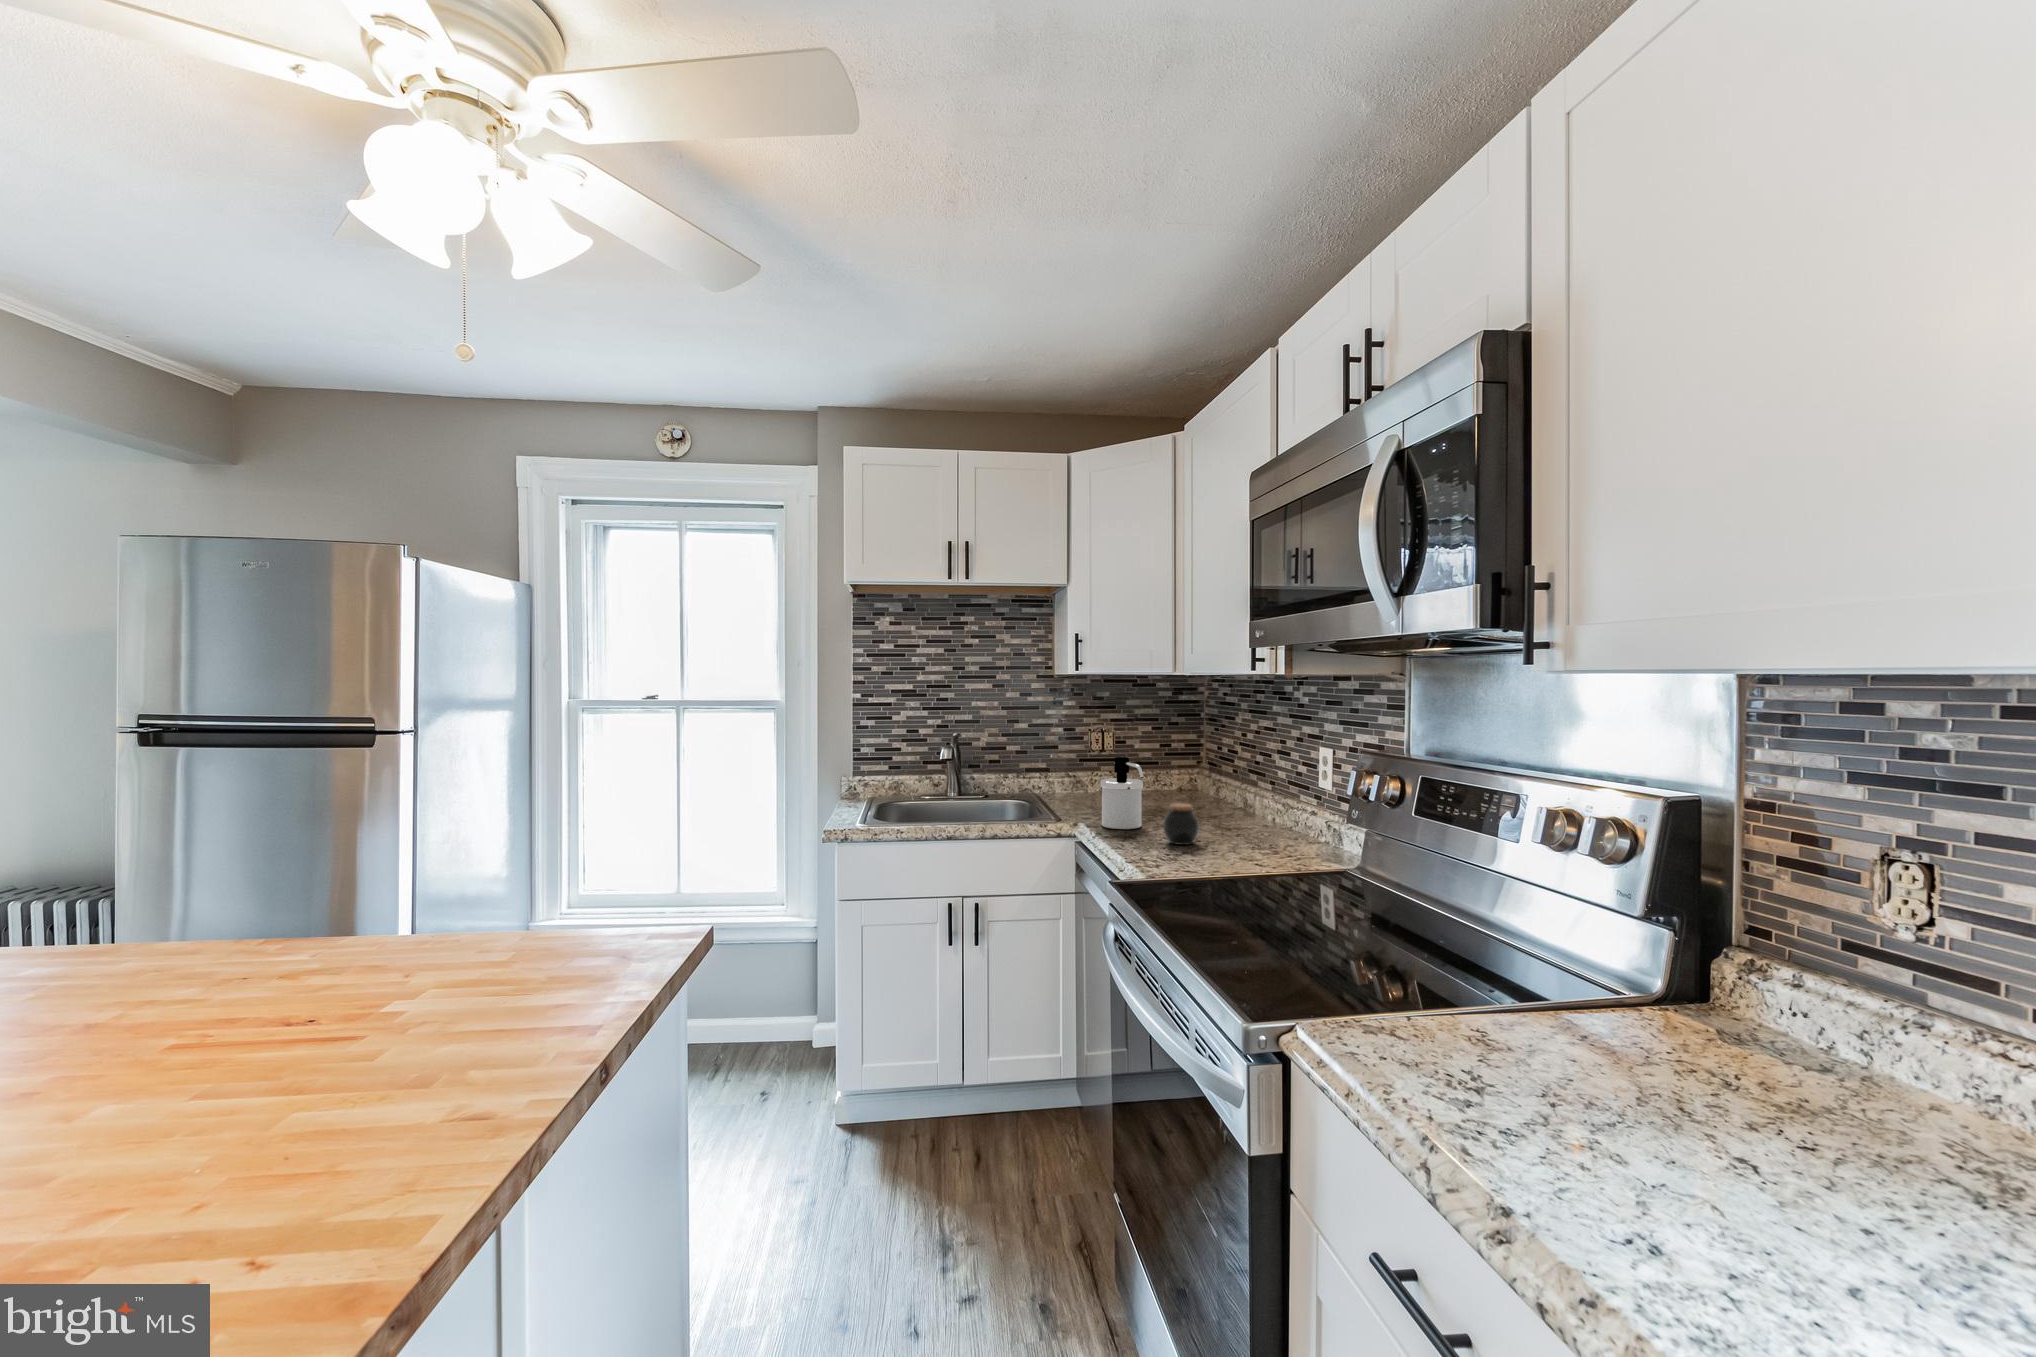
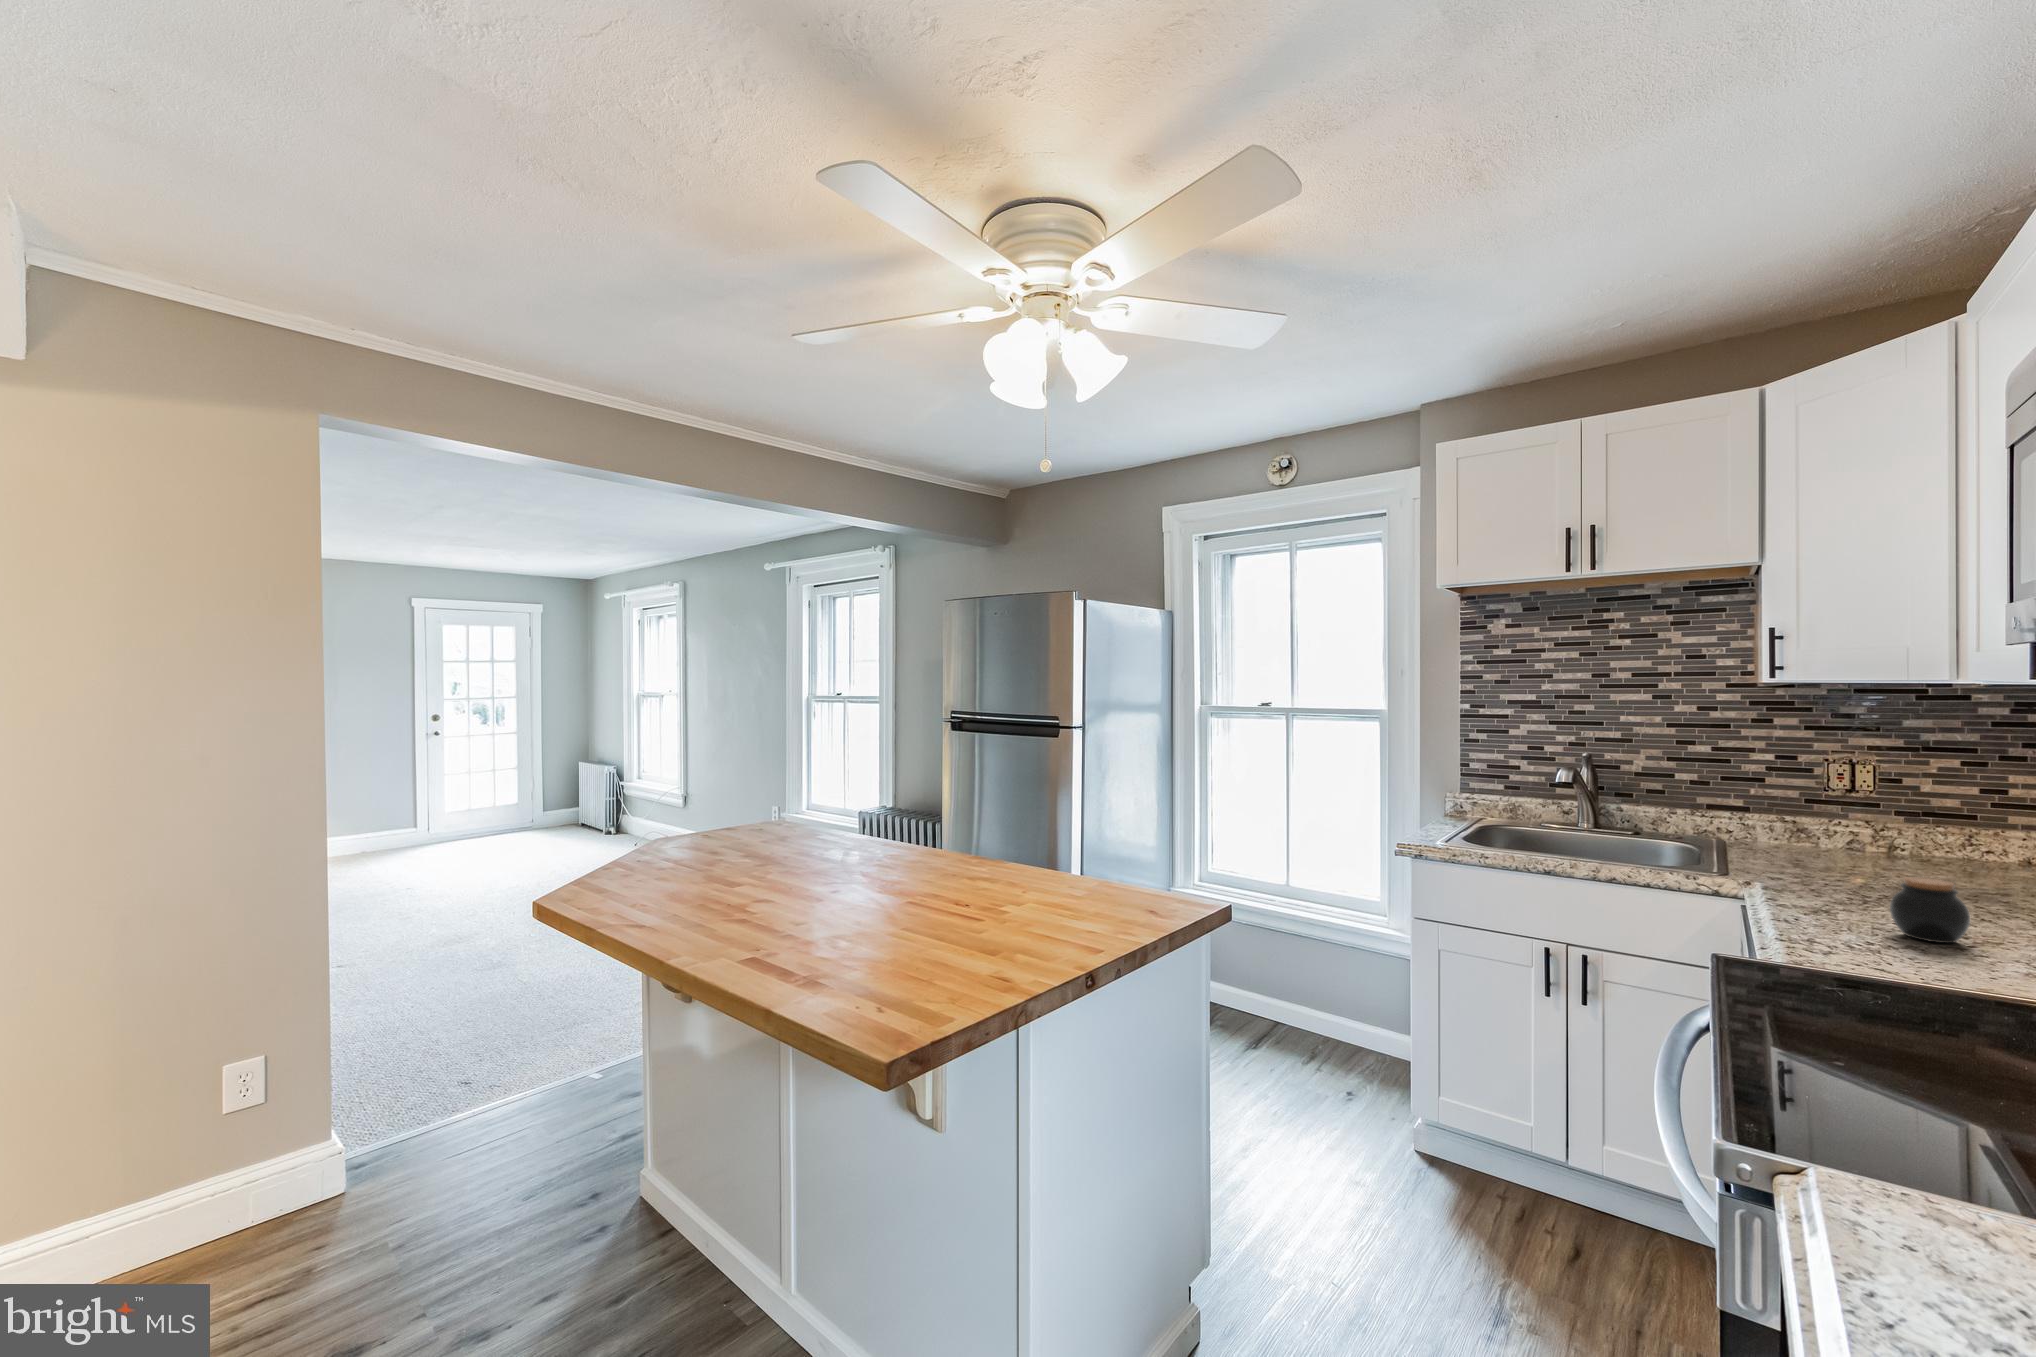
soap dispenser: present [1101,757,1144,829] -> none [1790,799,1874,905]

